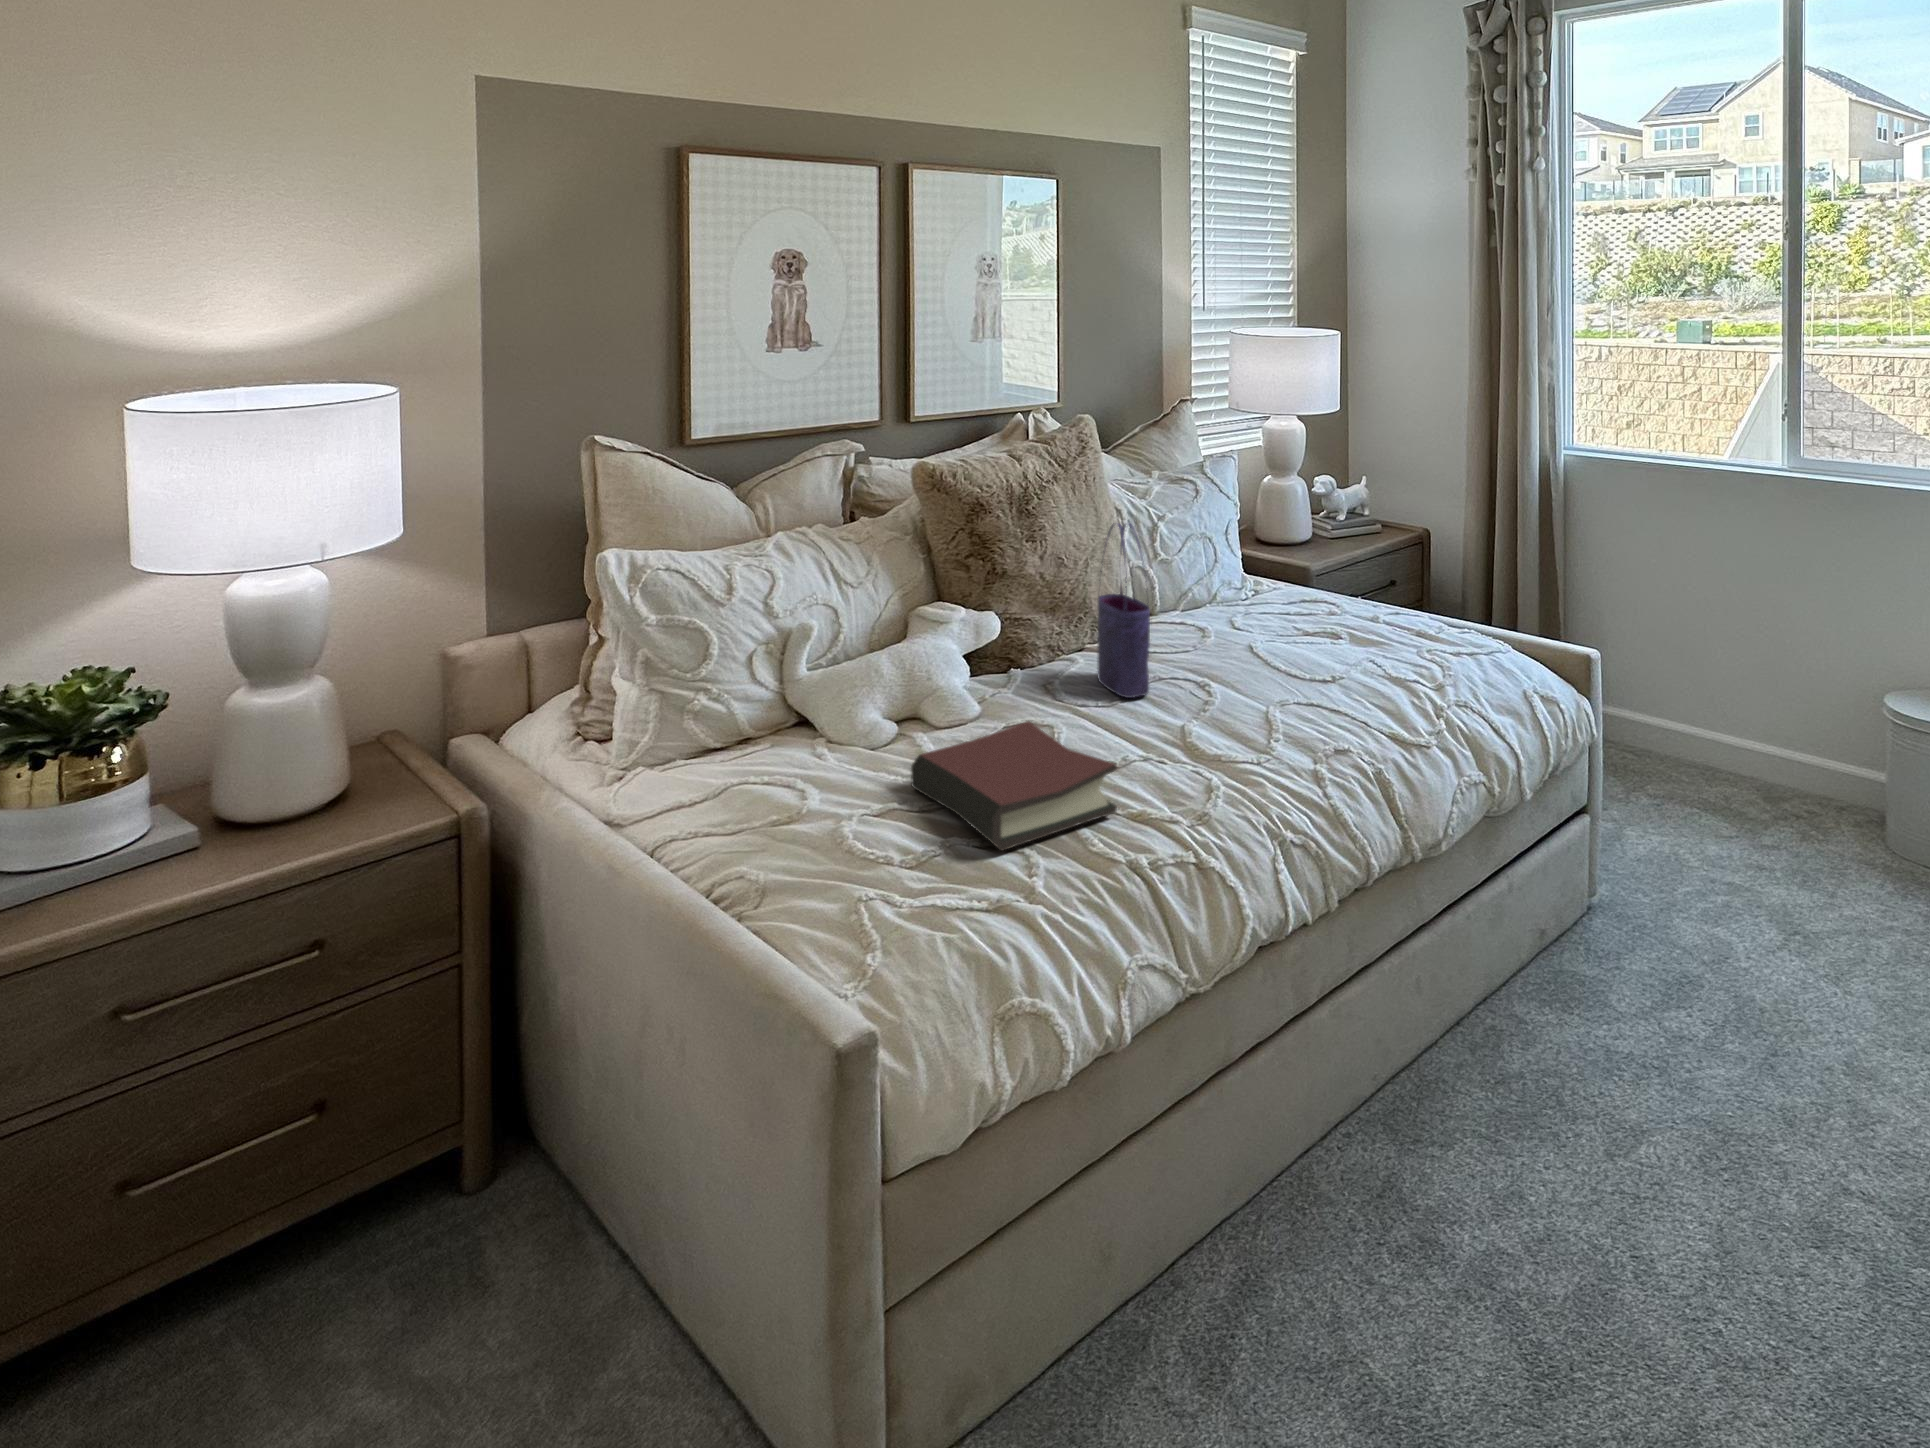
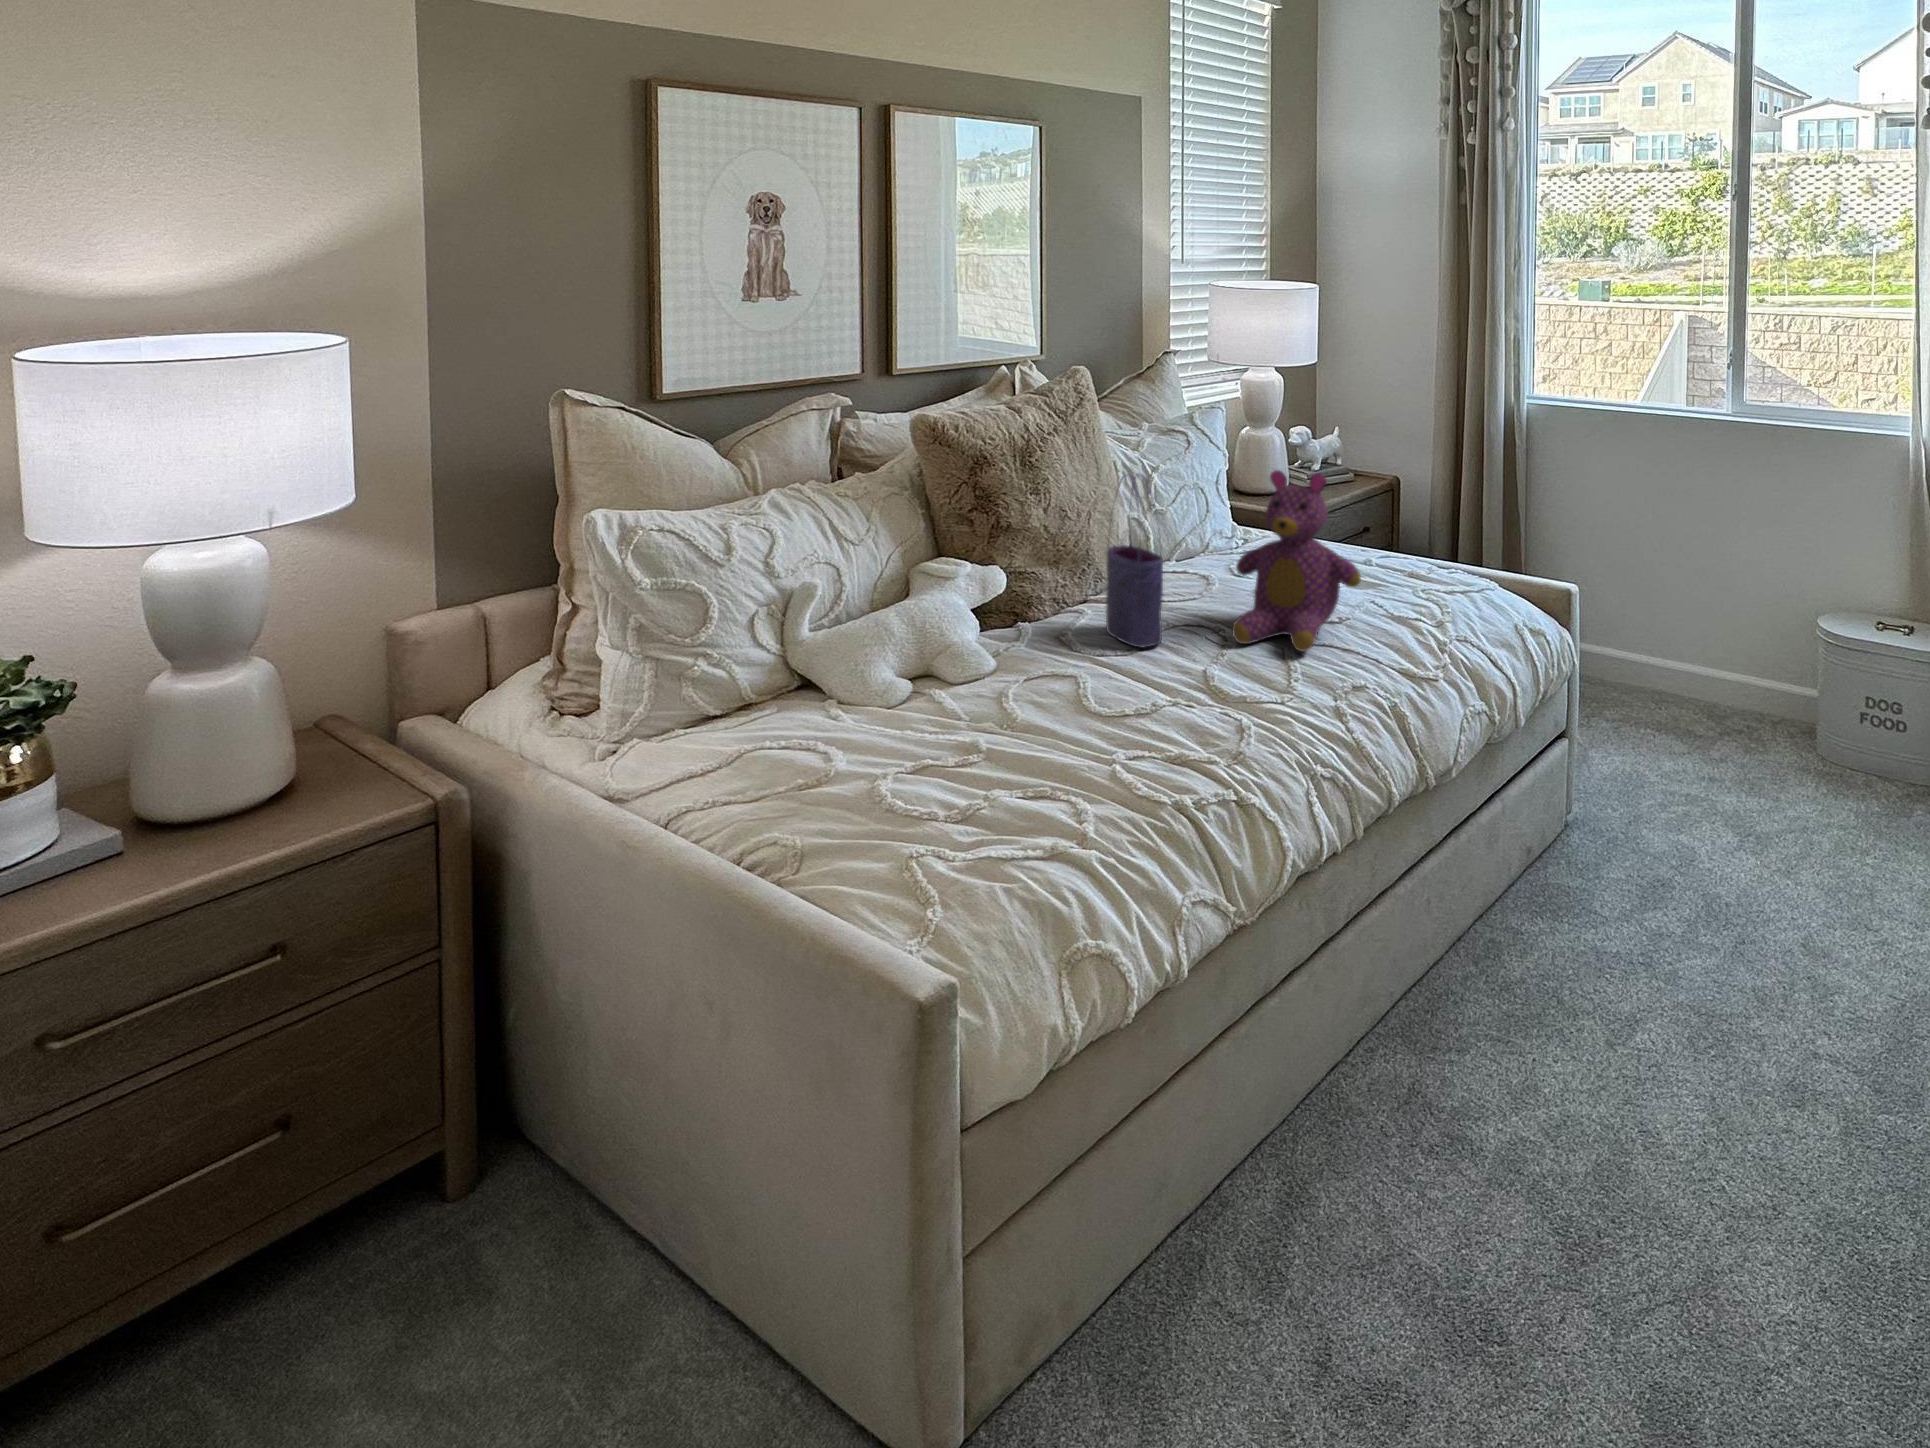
teddy bear: none [1220,521,1353,709] -> present [1232,470,1361,652]
hardback book: present [911,721,1117,850] -> none [939,673,1155,800]

